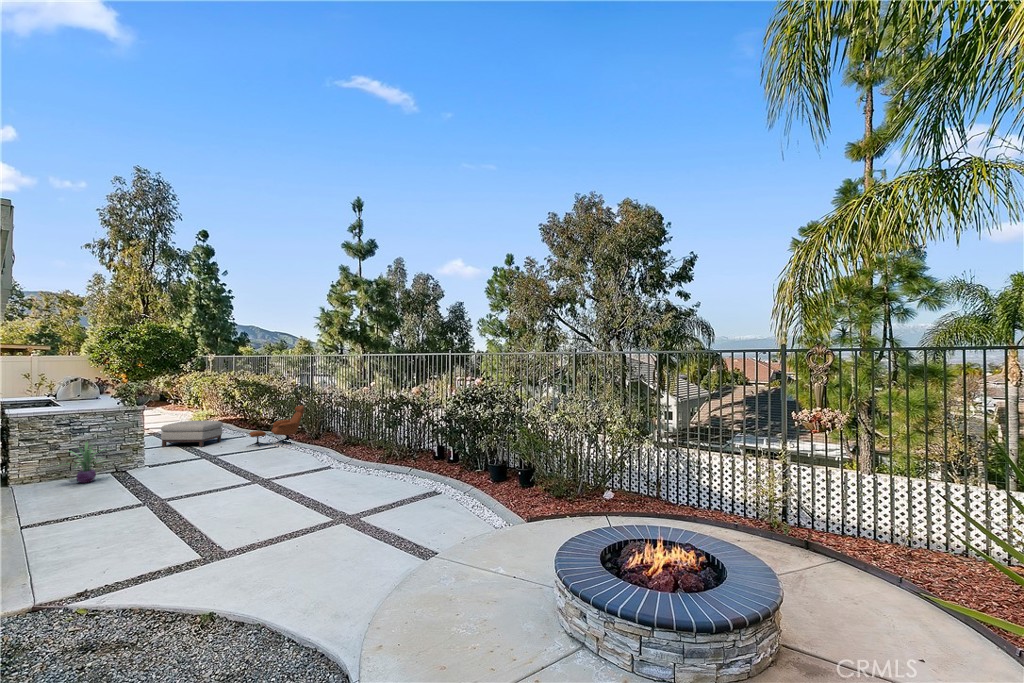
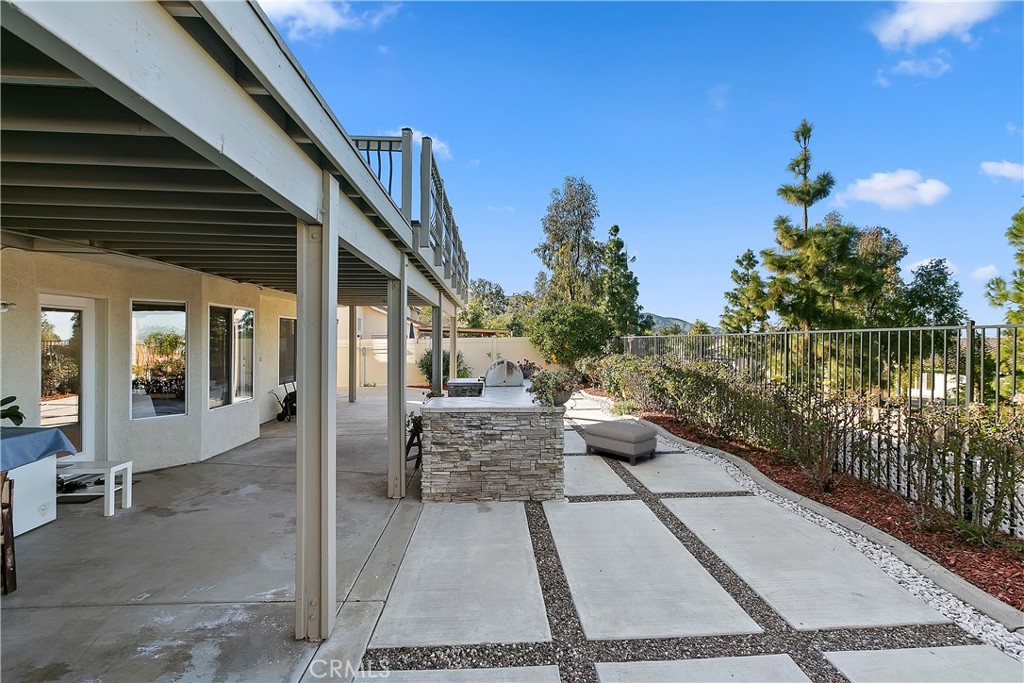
lounge chair: present [249,406,304,447] -> none [699,423,798,494]
decorative plant: present [72,442,96,483] -> none [458,457,525,524]

